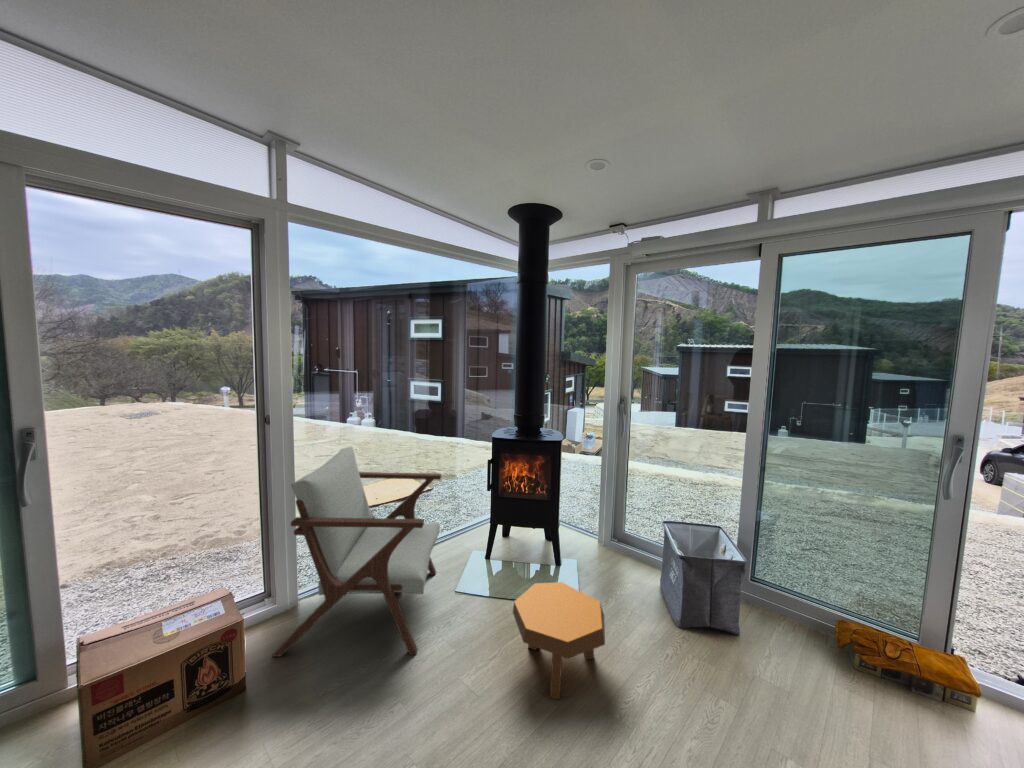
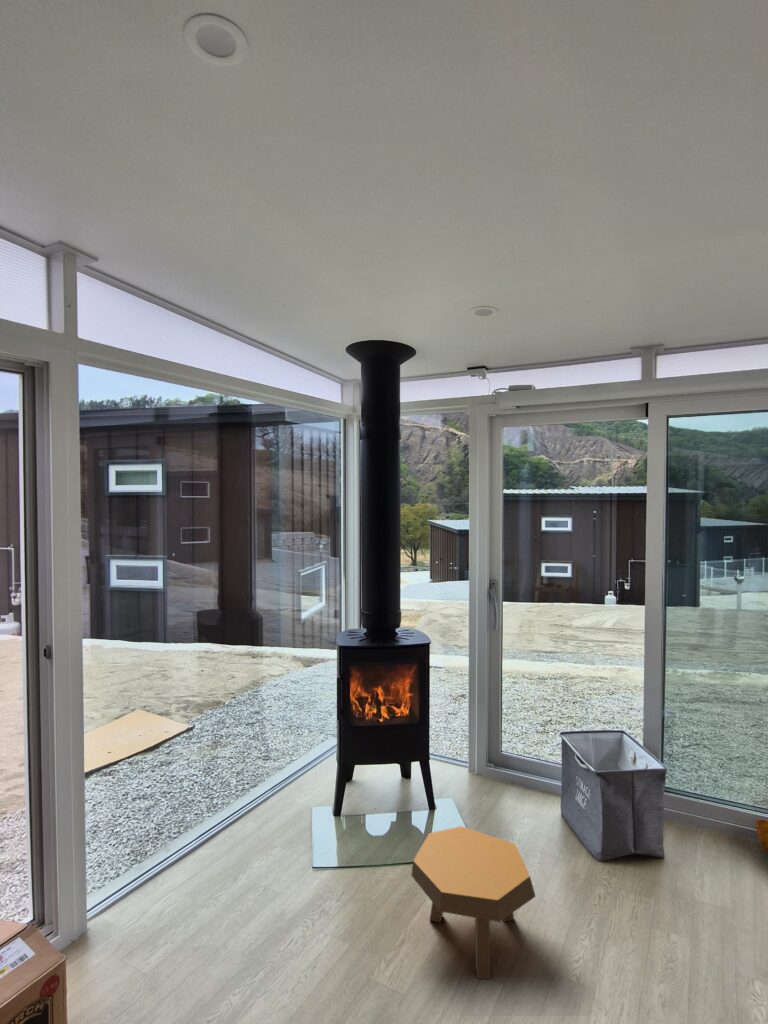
lounge chair: present [273,447,441,657] -> none [72,672,295,1002]

